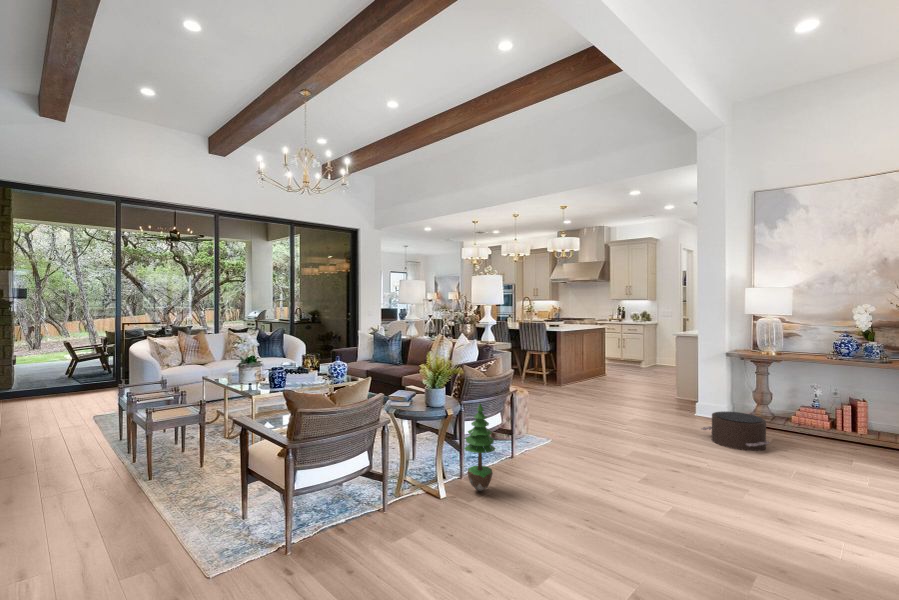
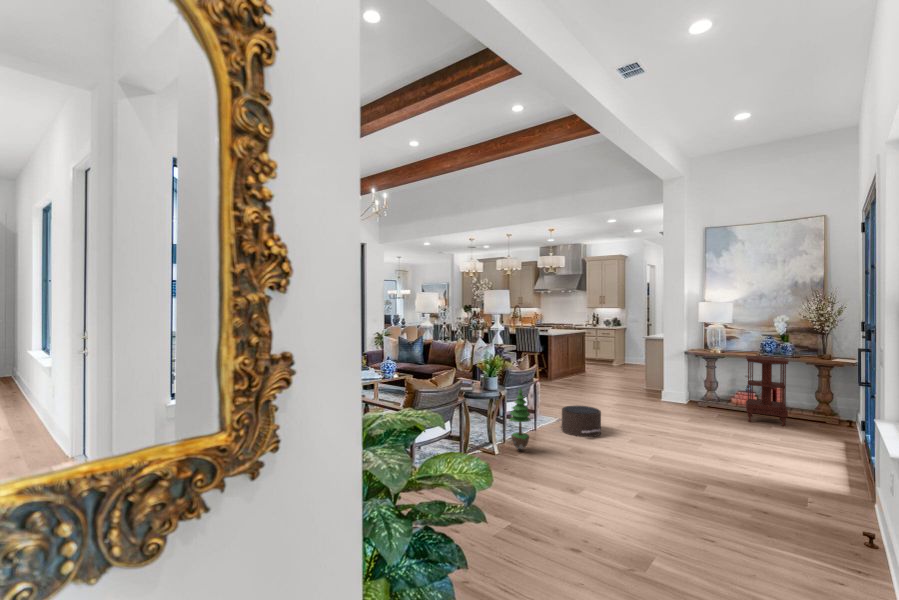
side table: none [812,358,880,460] -> present [746,355,789,426]
pouf: present [702,411,769,451] -> present [556,406,601,437]

